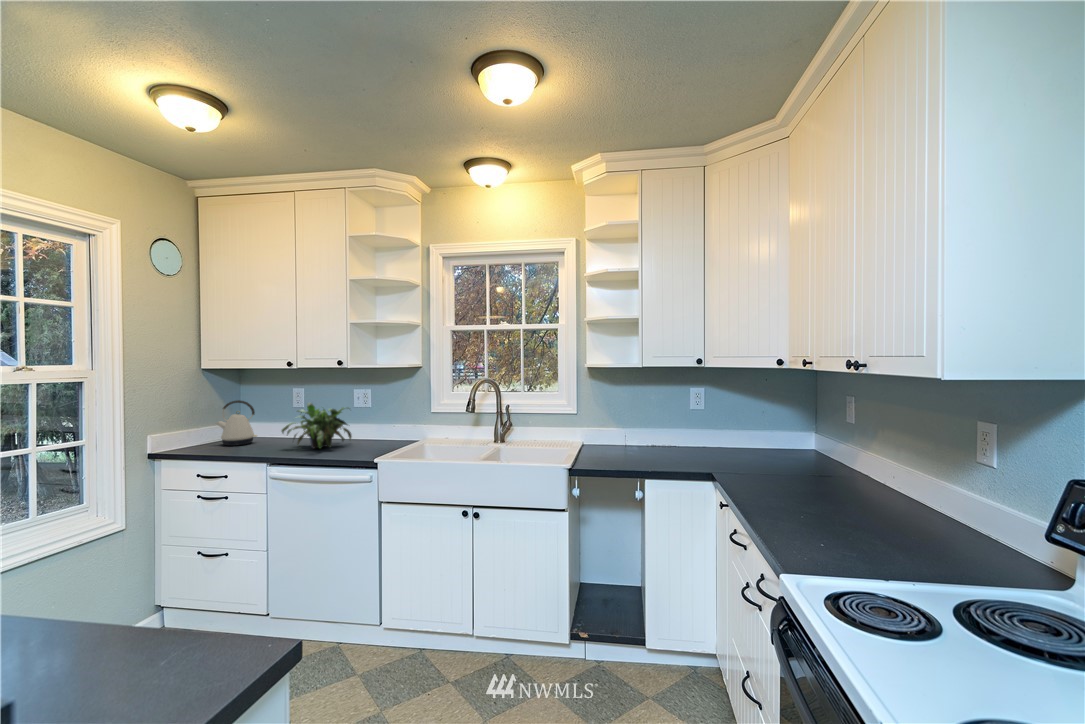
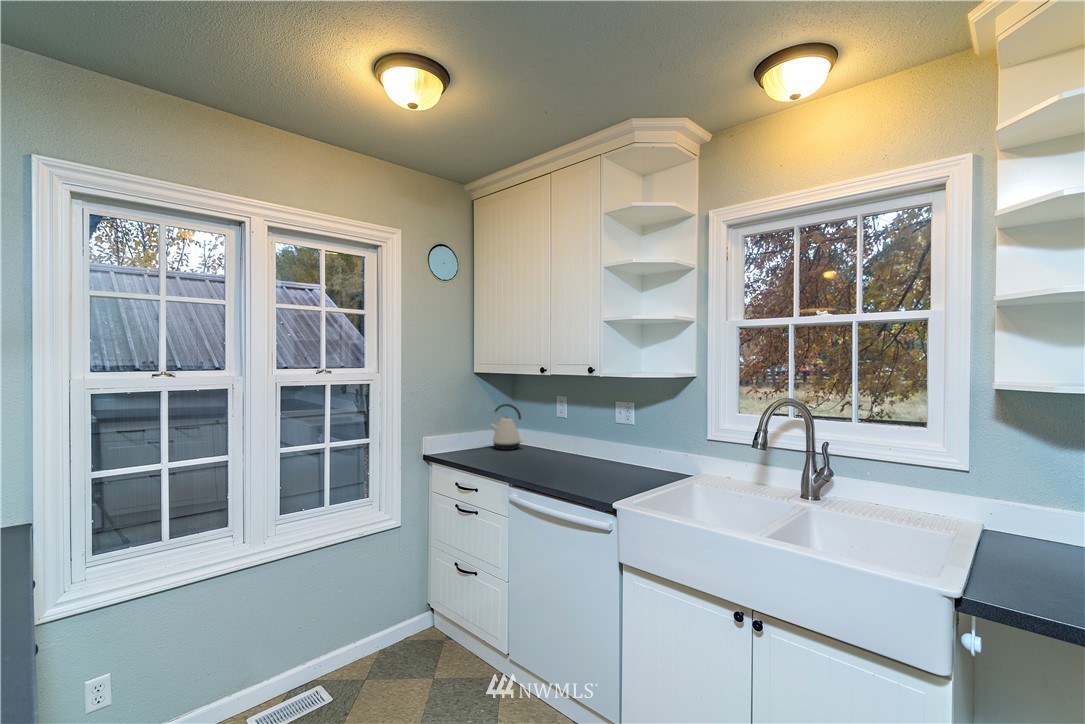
potted plant: present [282,403,352,448] -> none [537,414,609,470]

